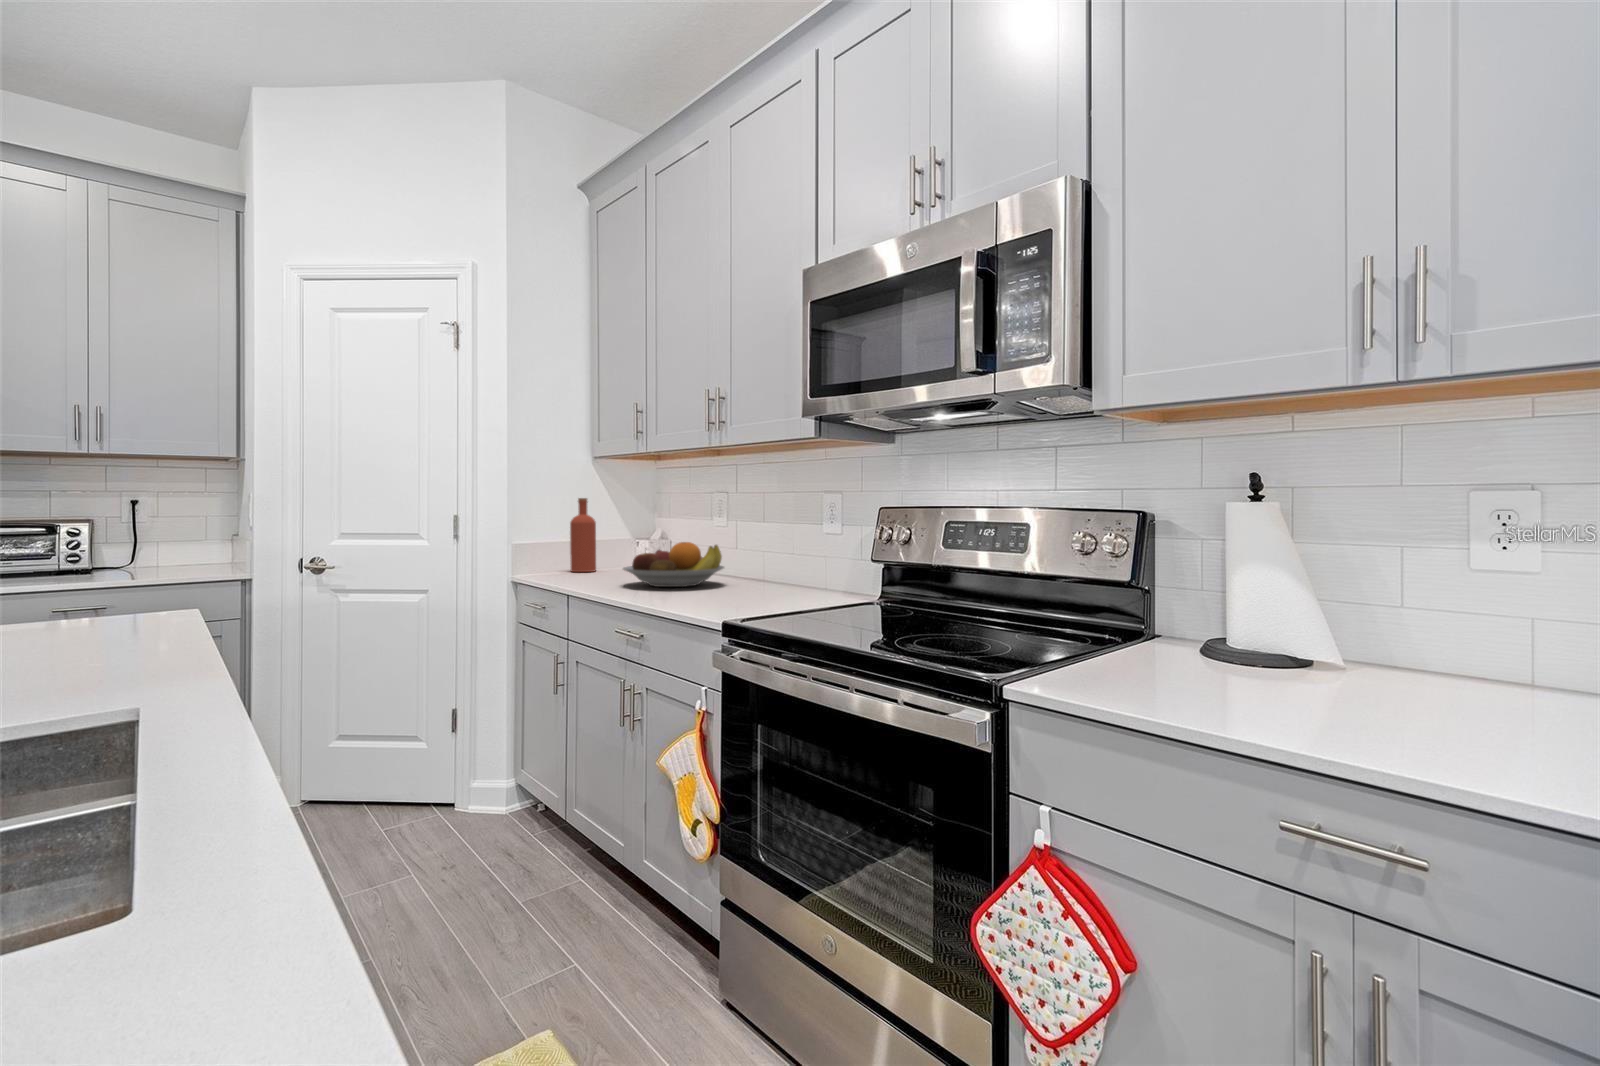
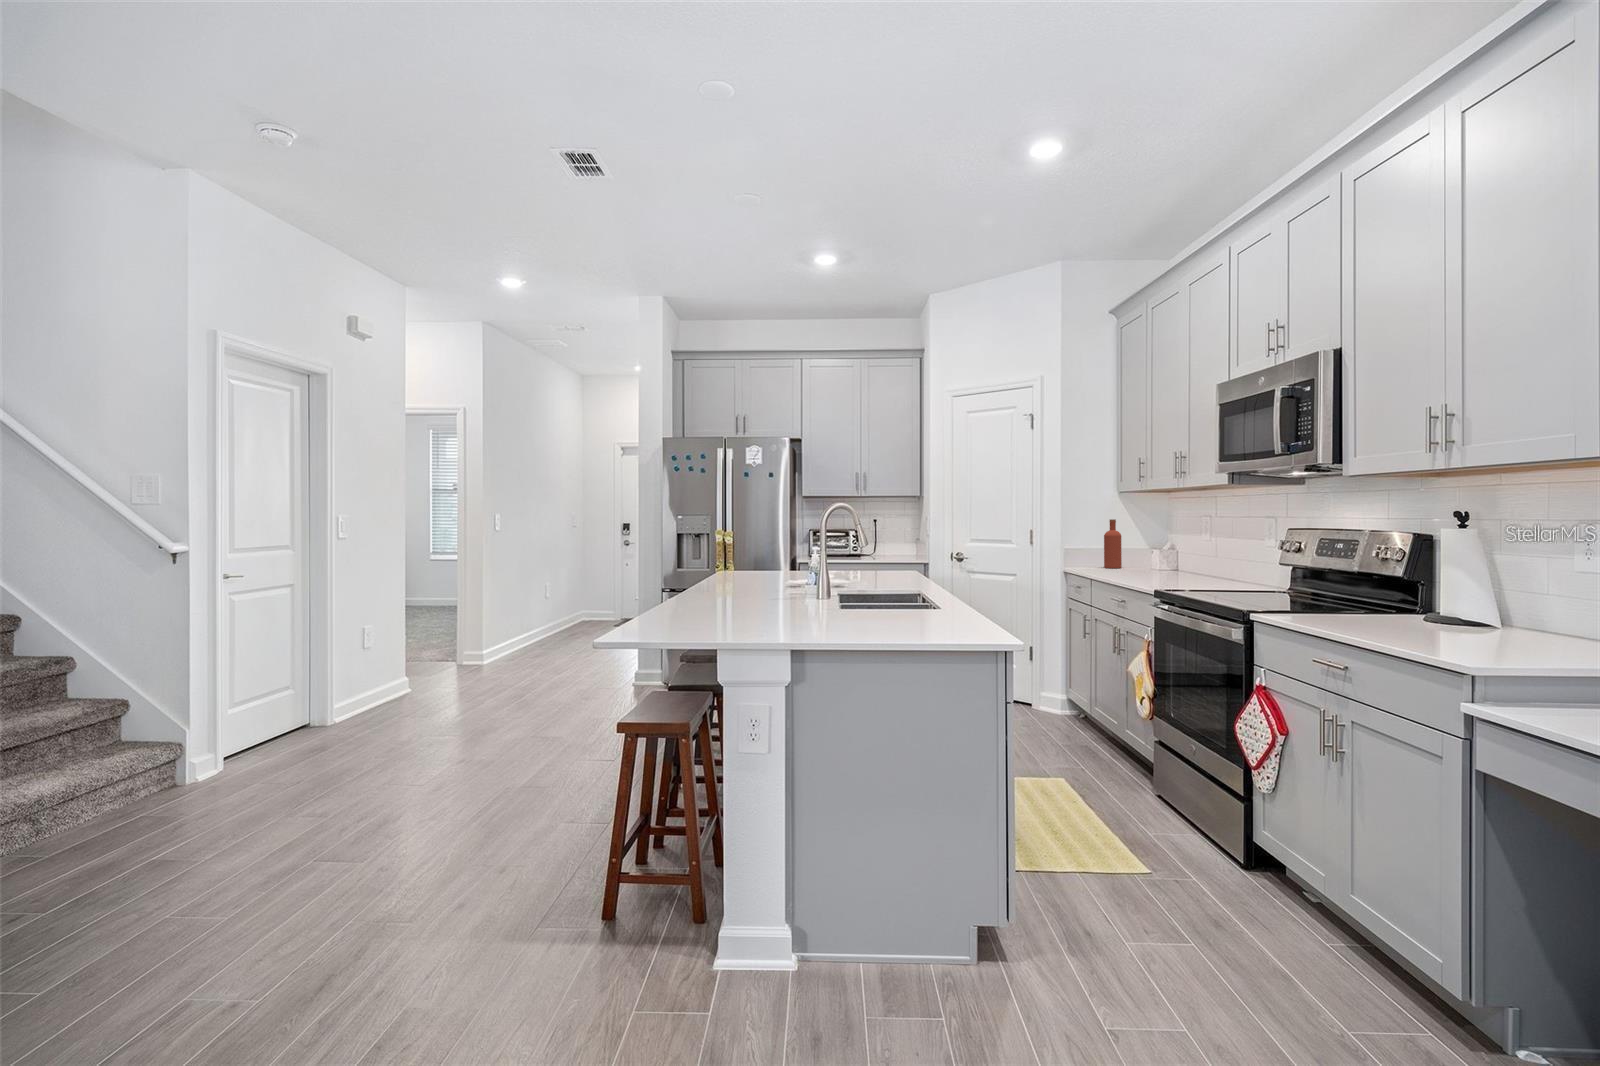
fruit bowl: present [623,542,724,587] -> none [1126,548,1197,577]

